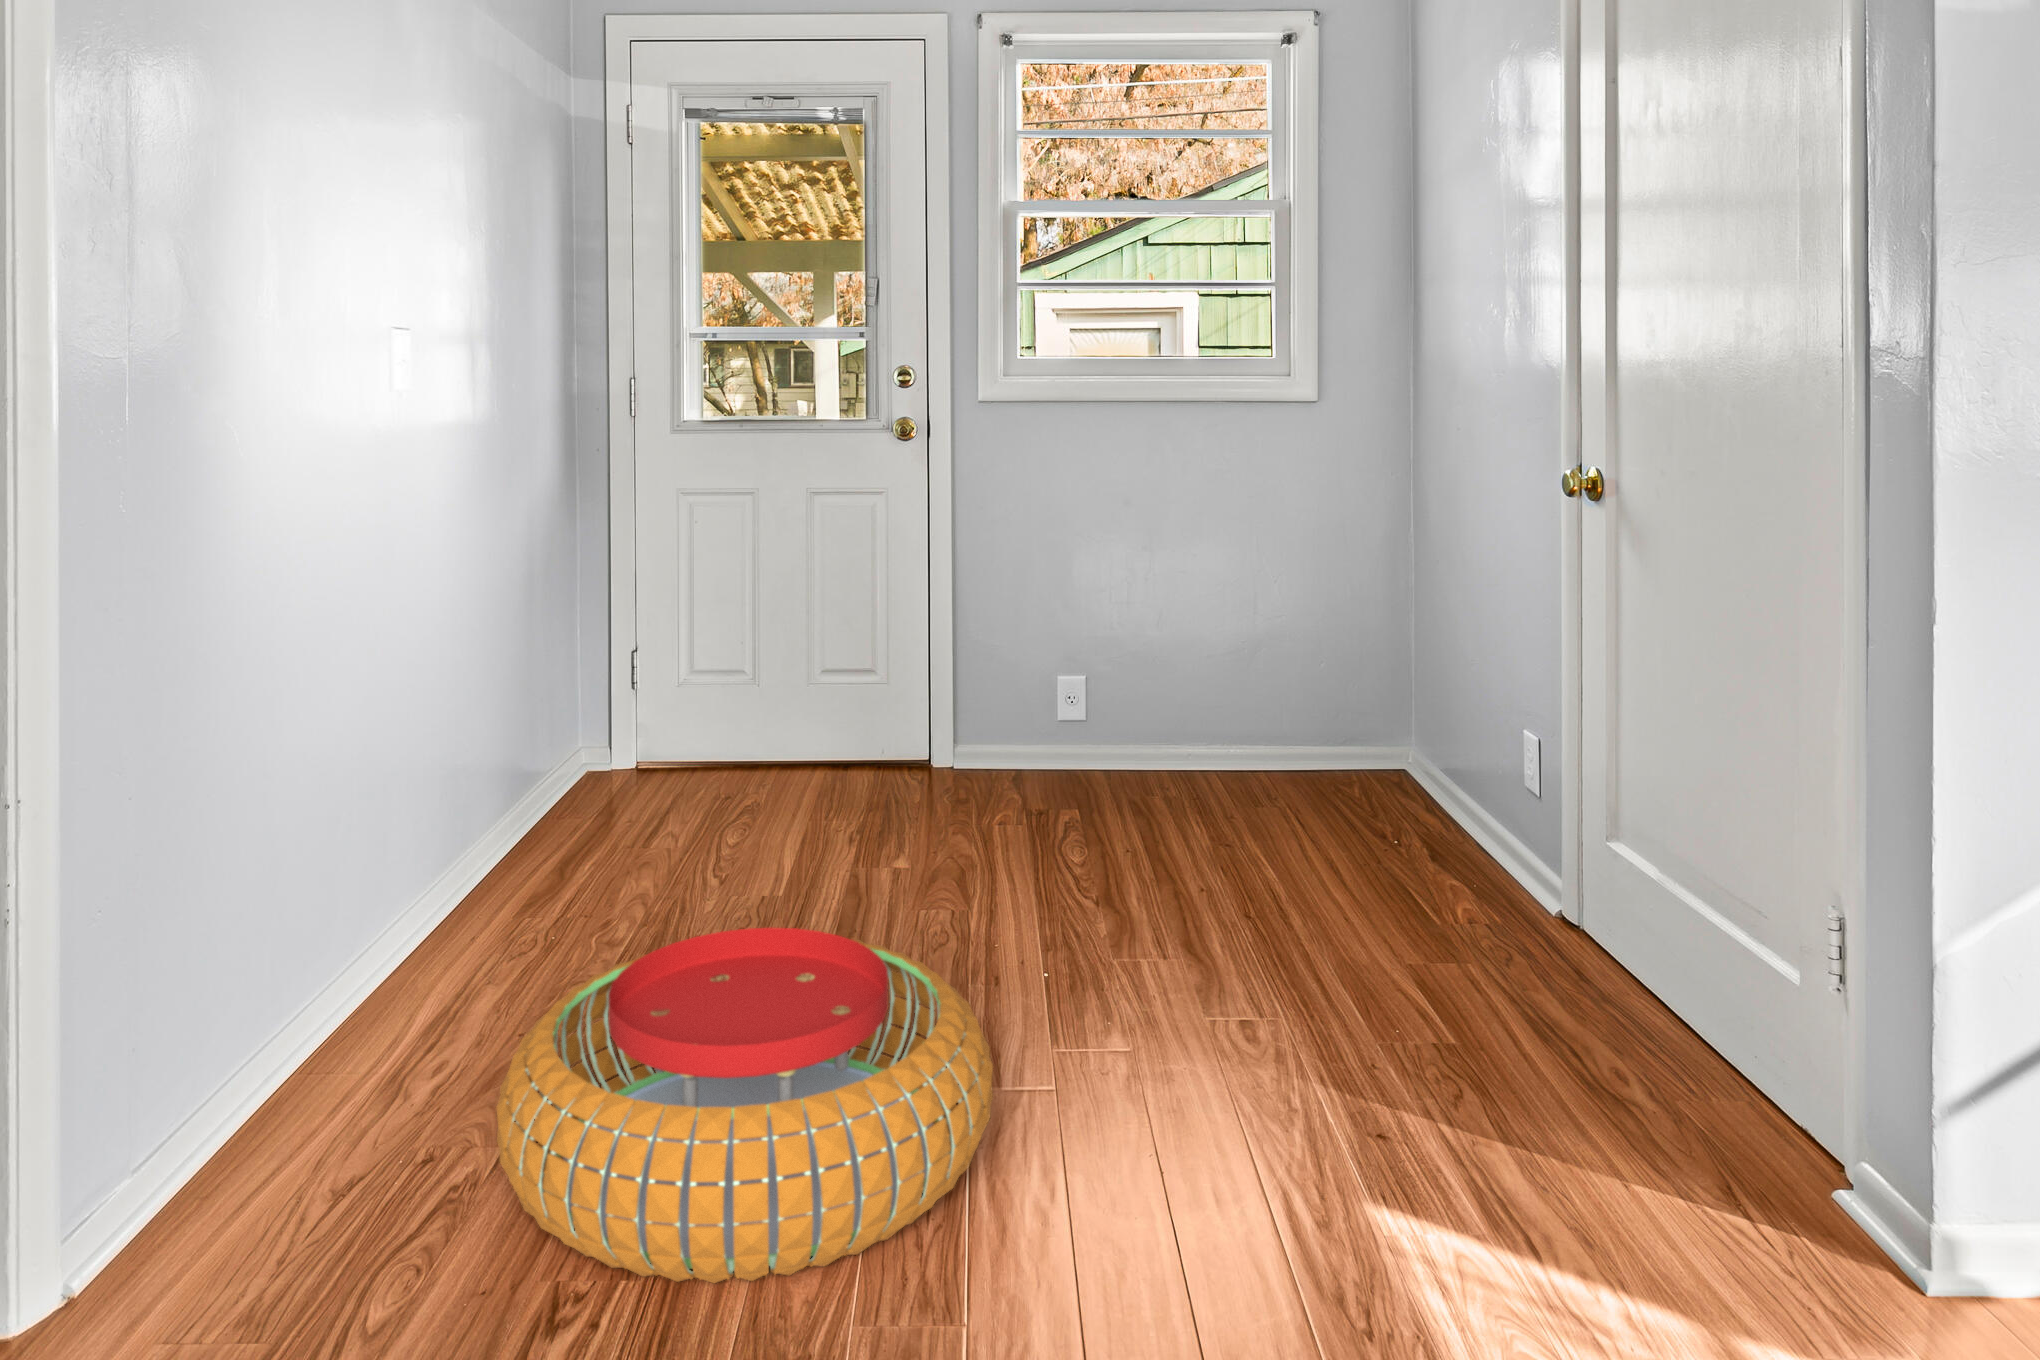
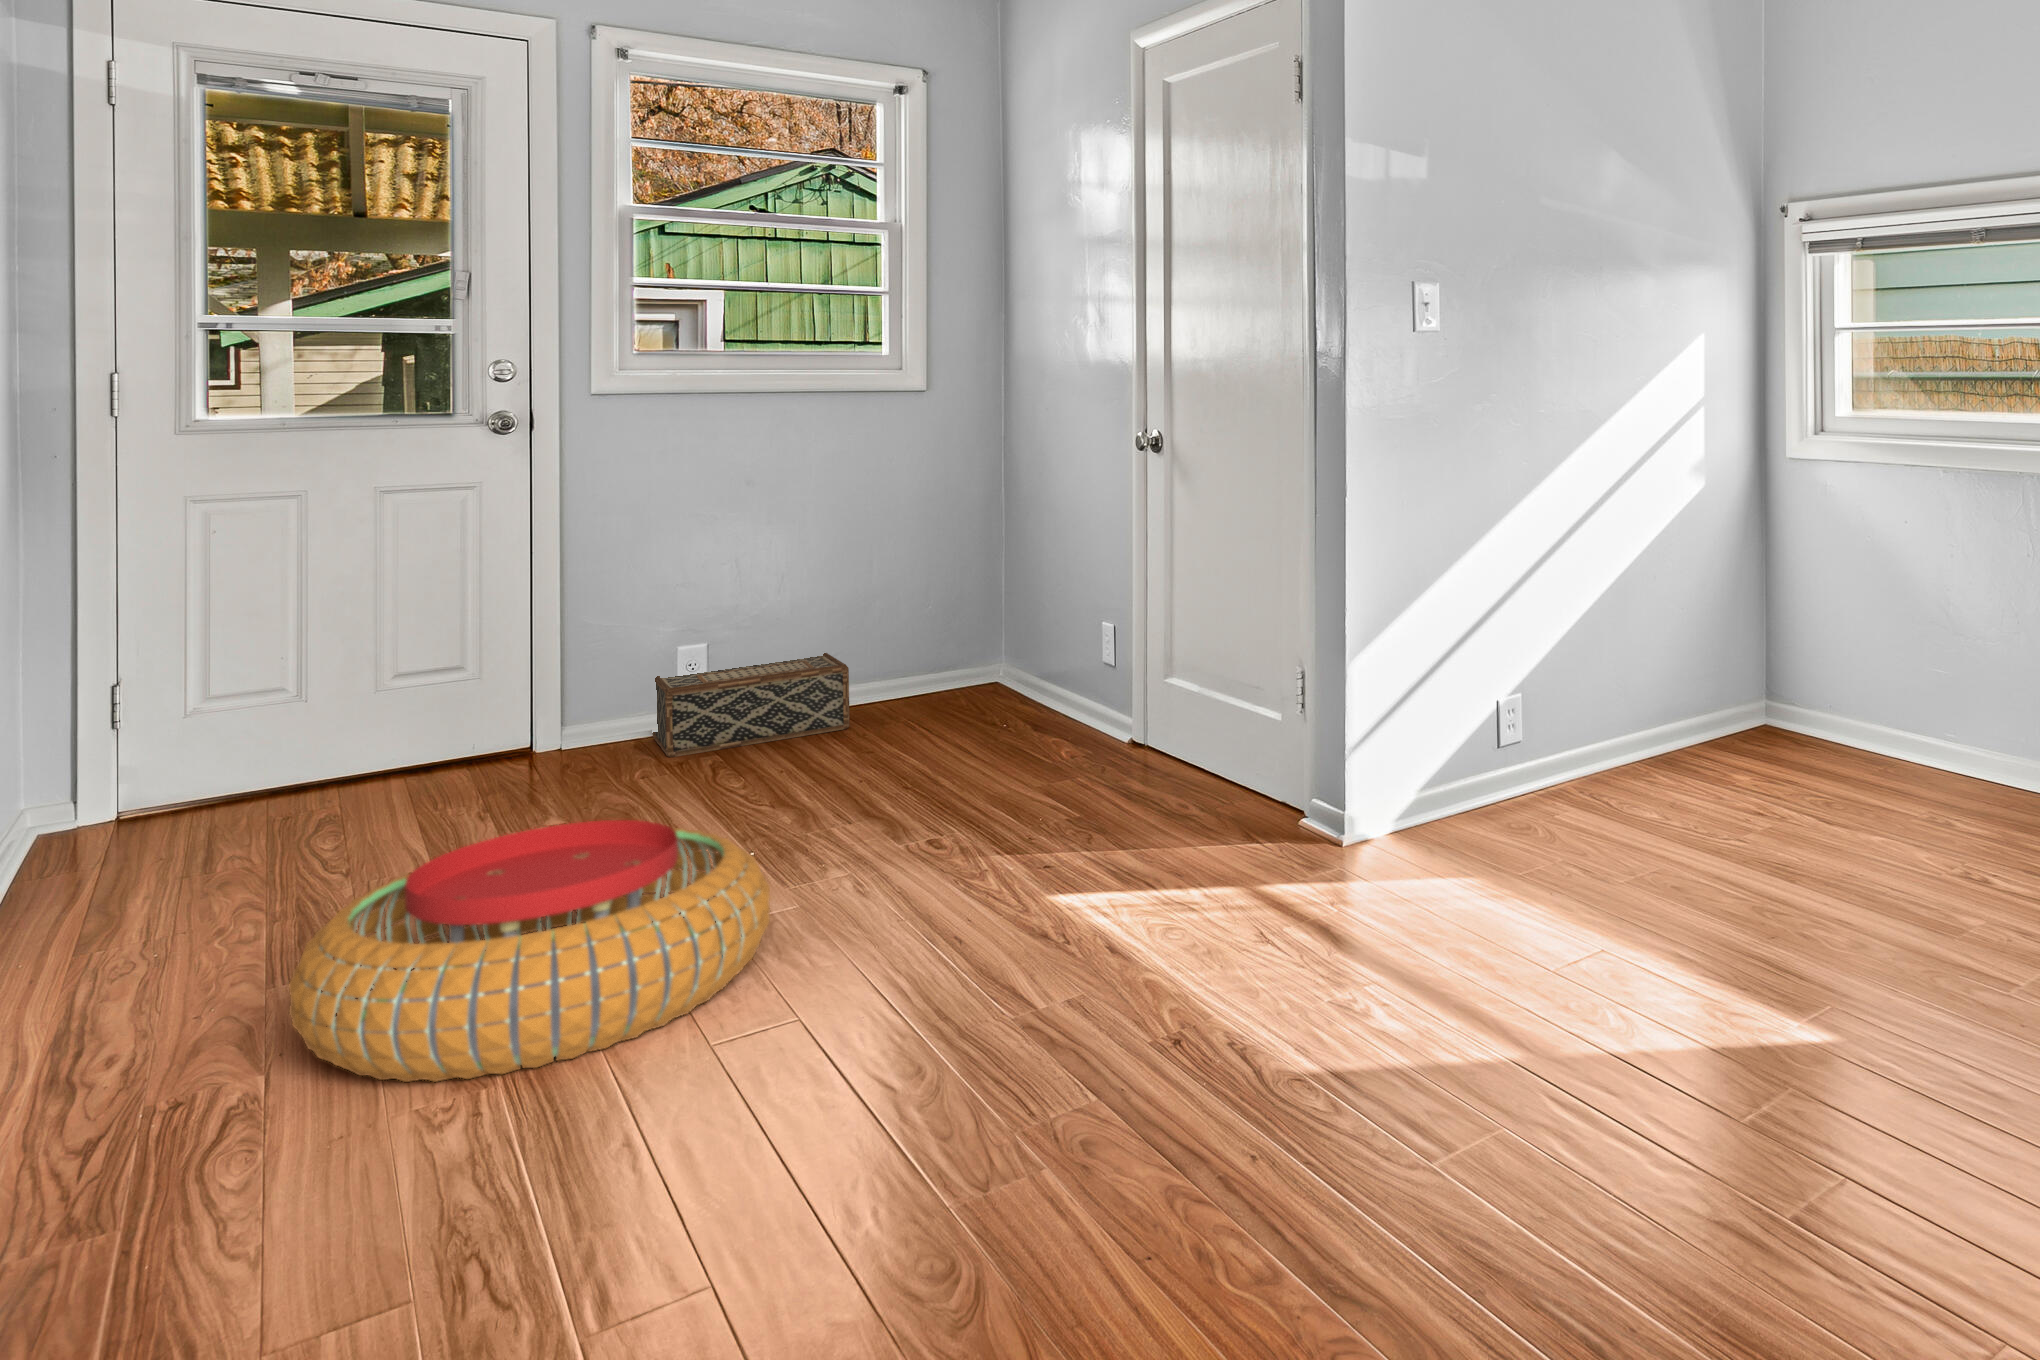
woven basket: none [1031,704,1222,805] -> present [653,653,849,757]

